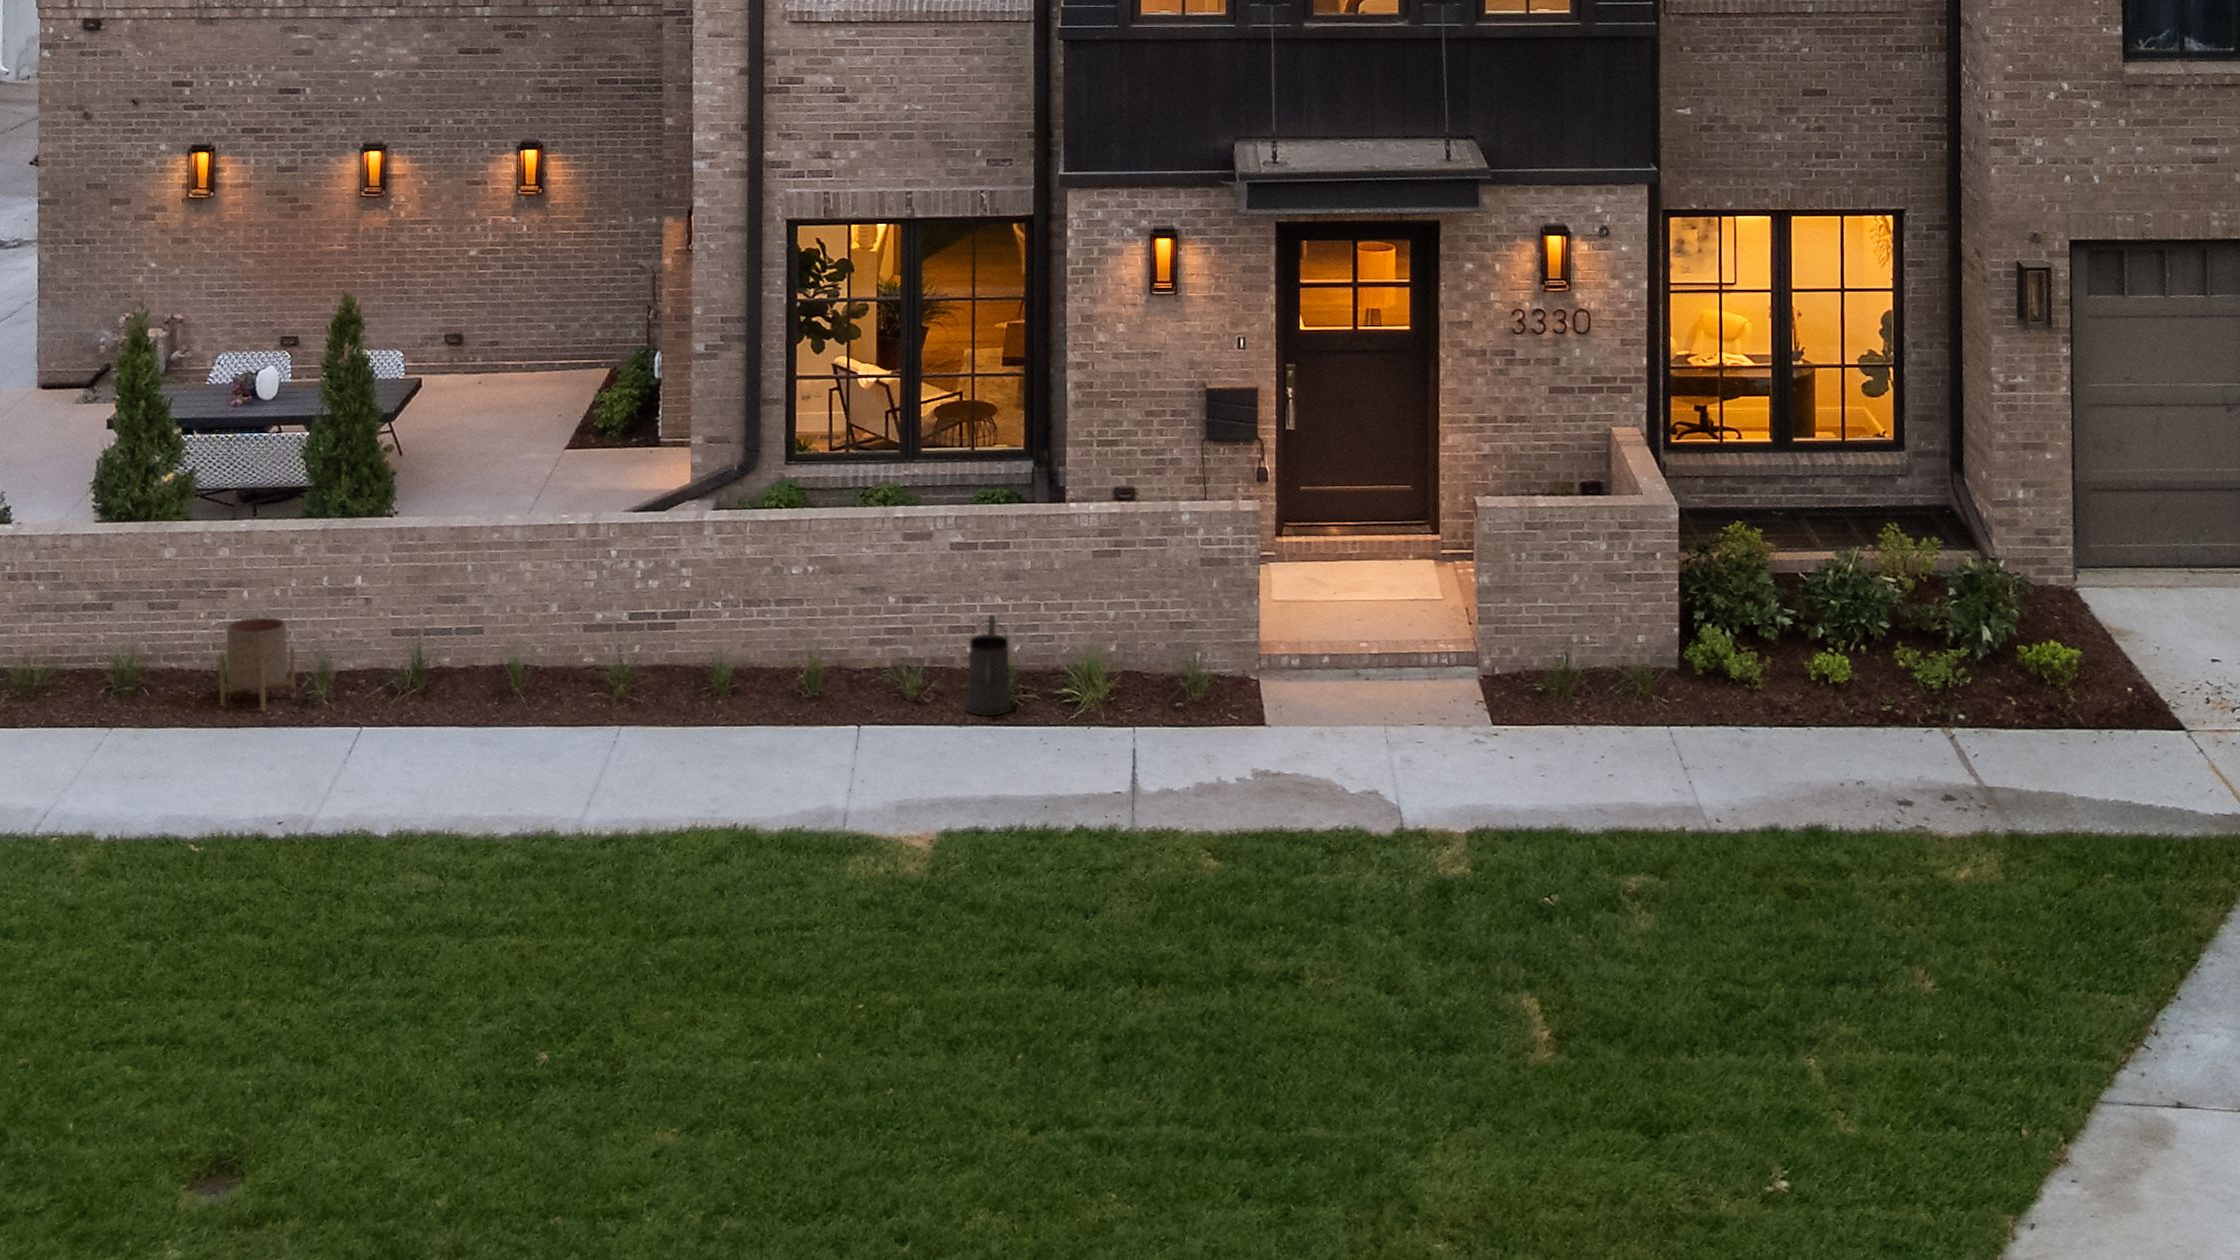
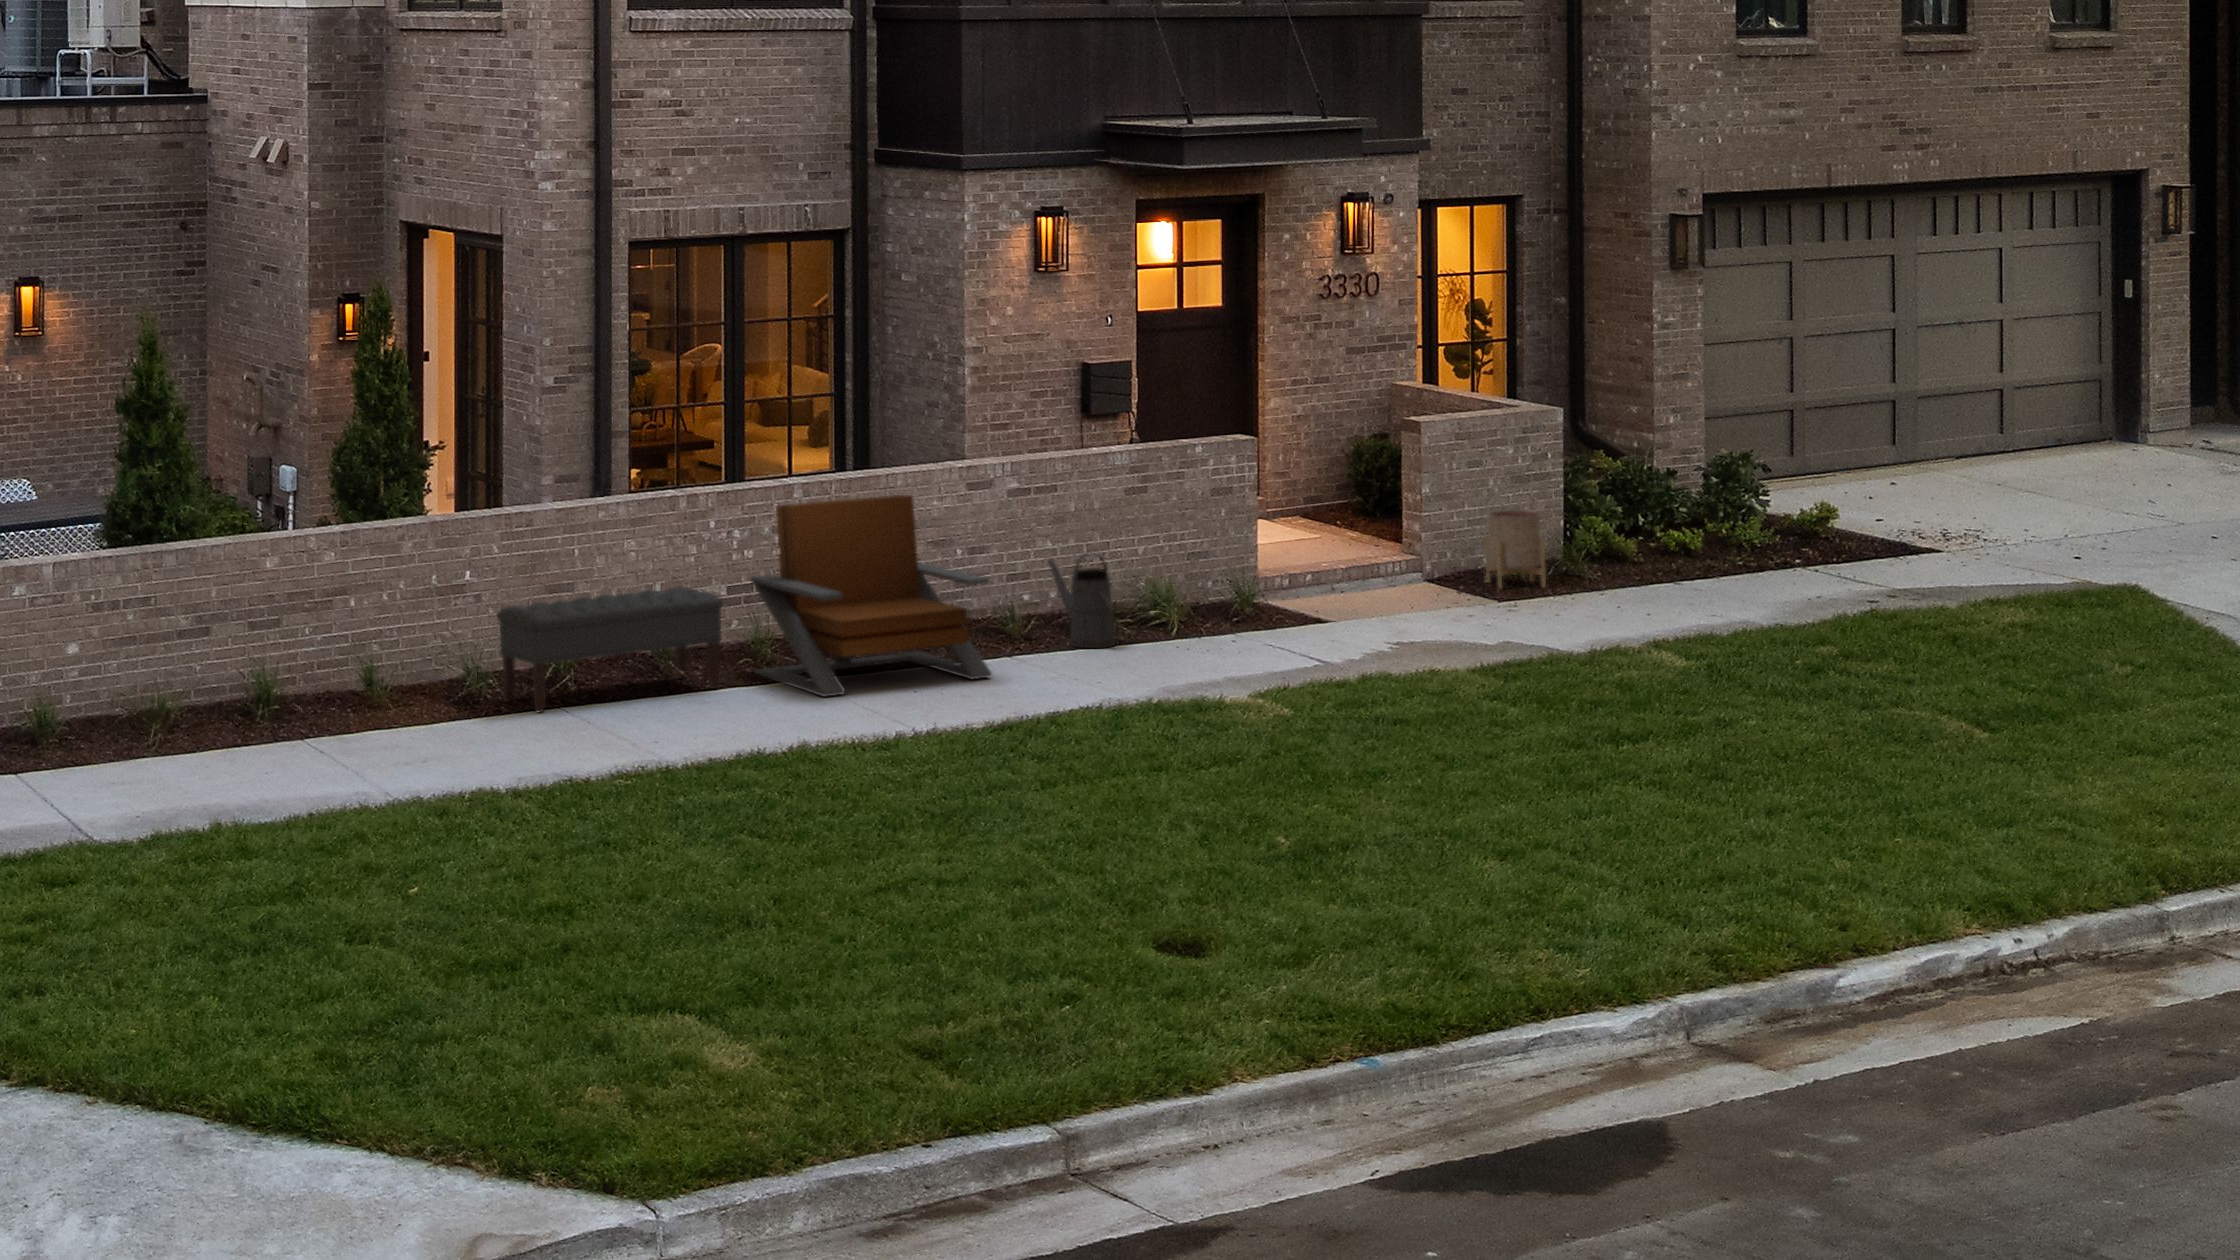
lounge chair: none [619,544,818,739] -> present [751,495,992,696]
bench: none [370,609,578,716] -> present [497,587,723,712]
planter: present [219,618,296,711] -> present [1485,511,1546,588]

